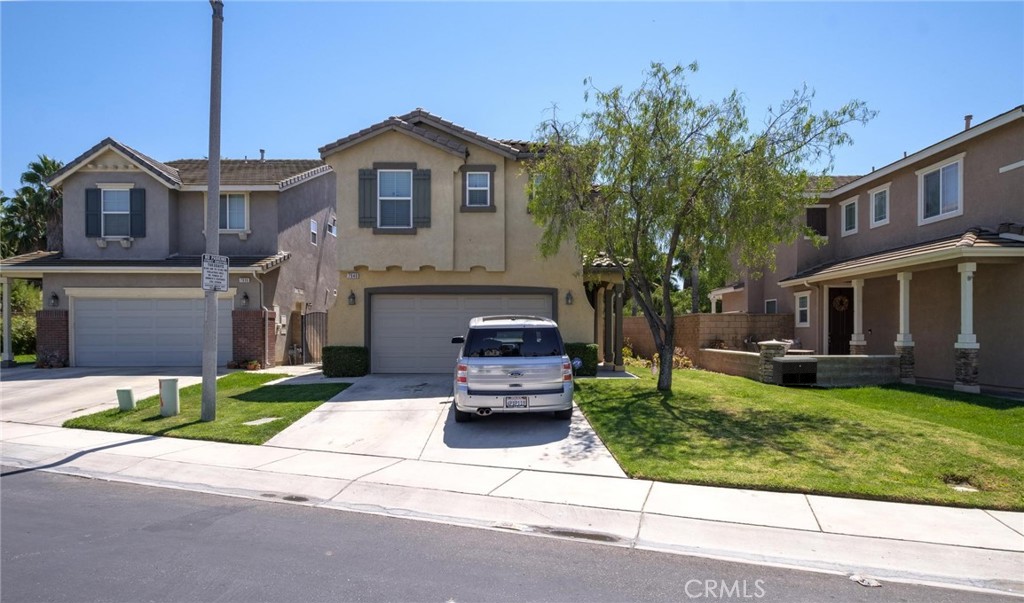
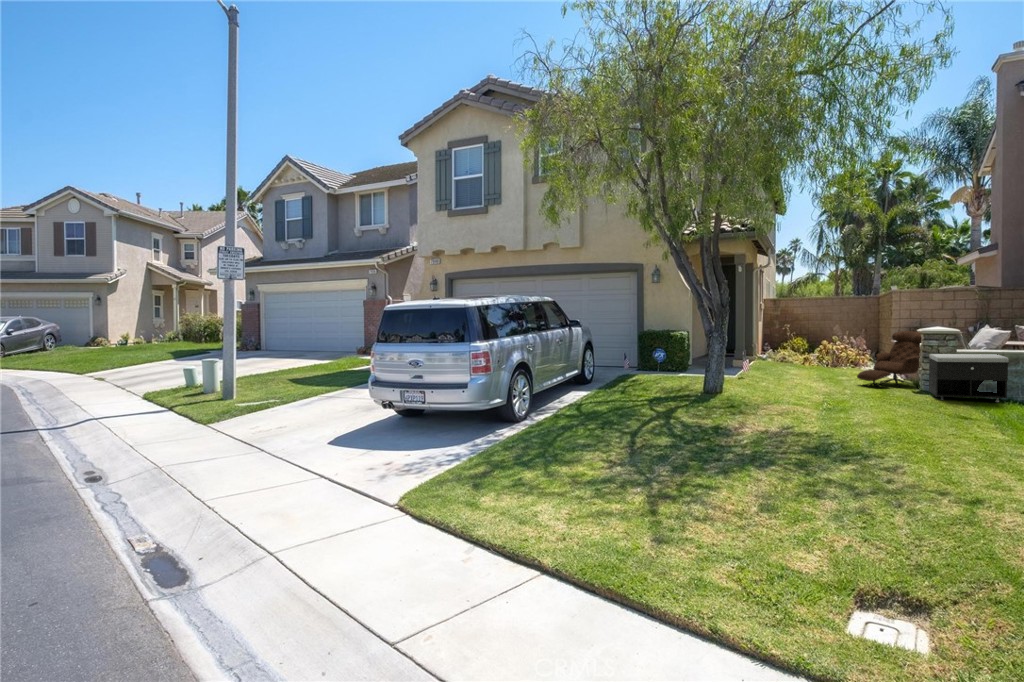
lounge chair: none [724,342,760,382] -> present [857,331,921,388]

